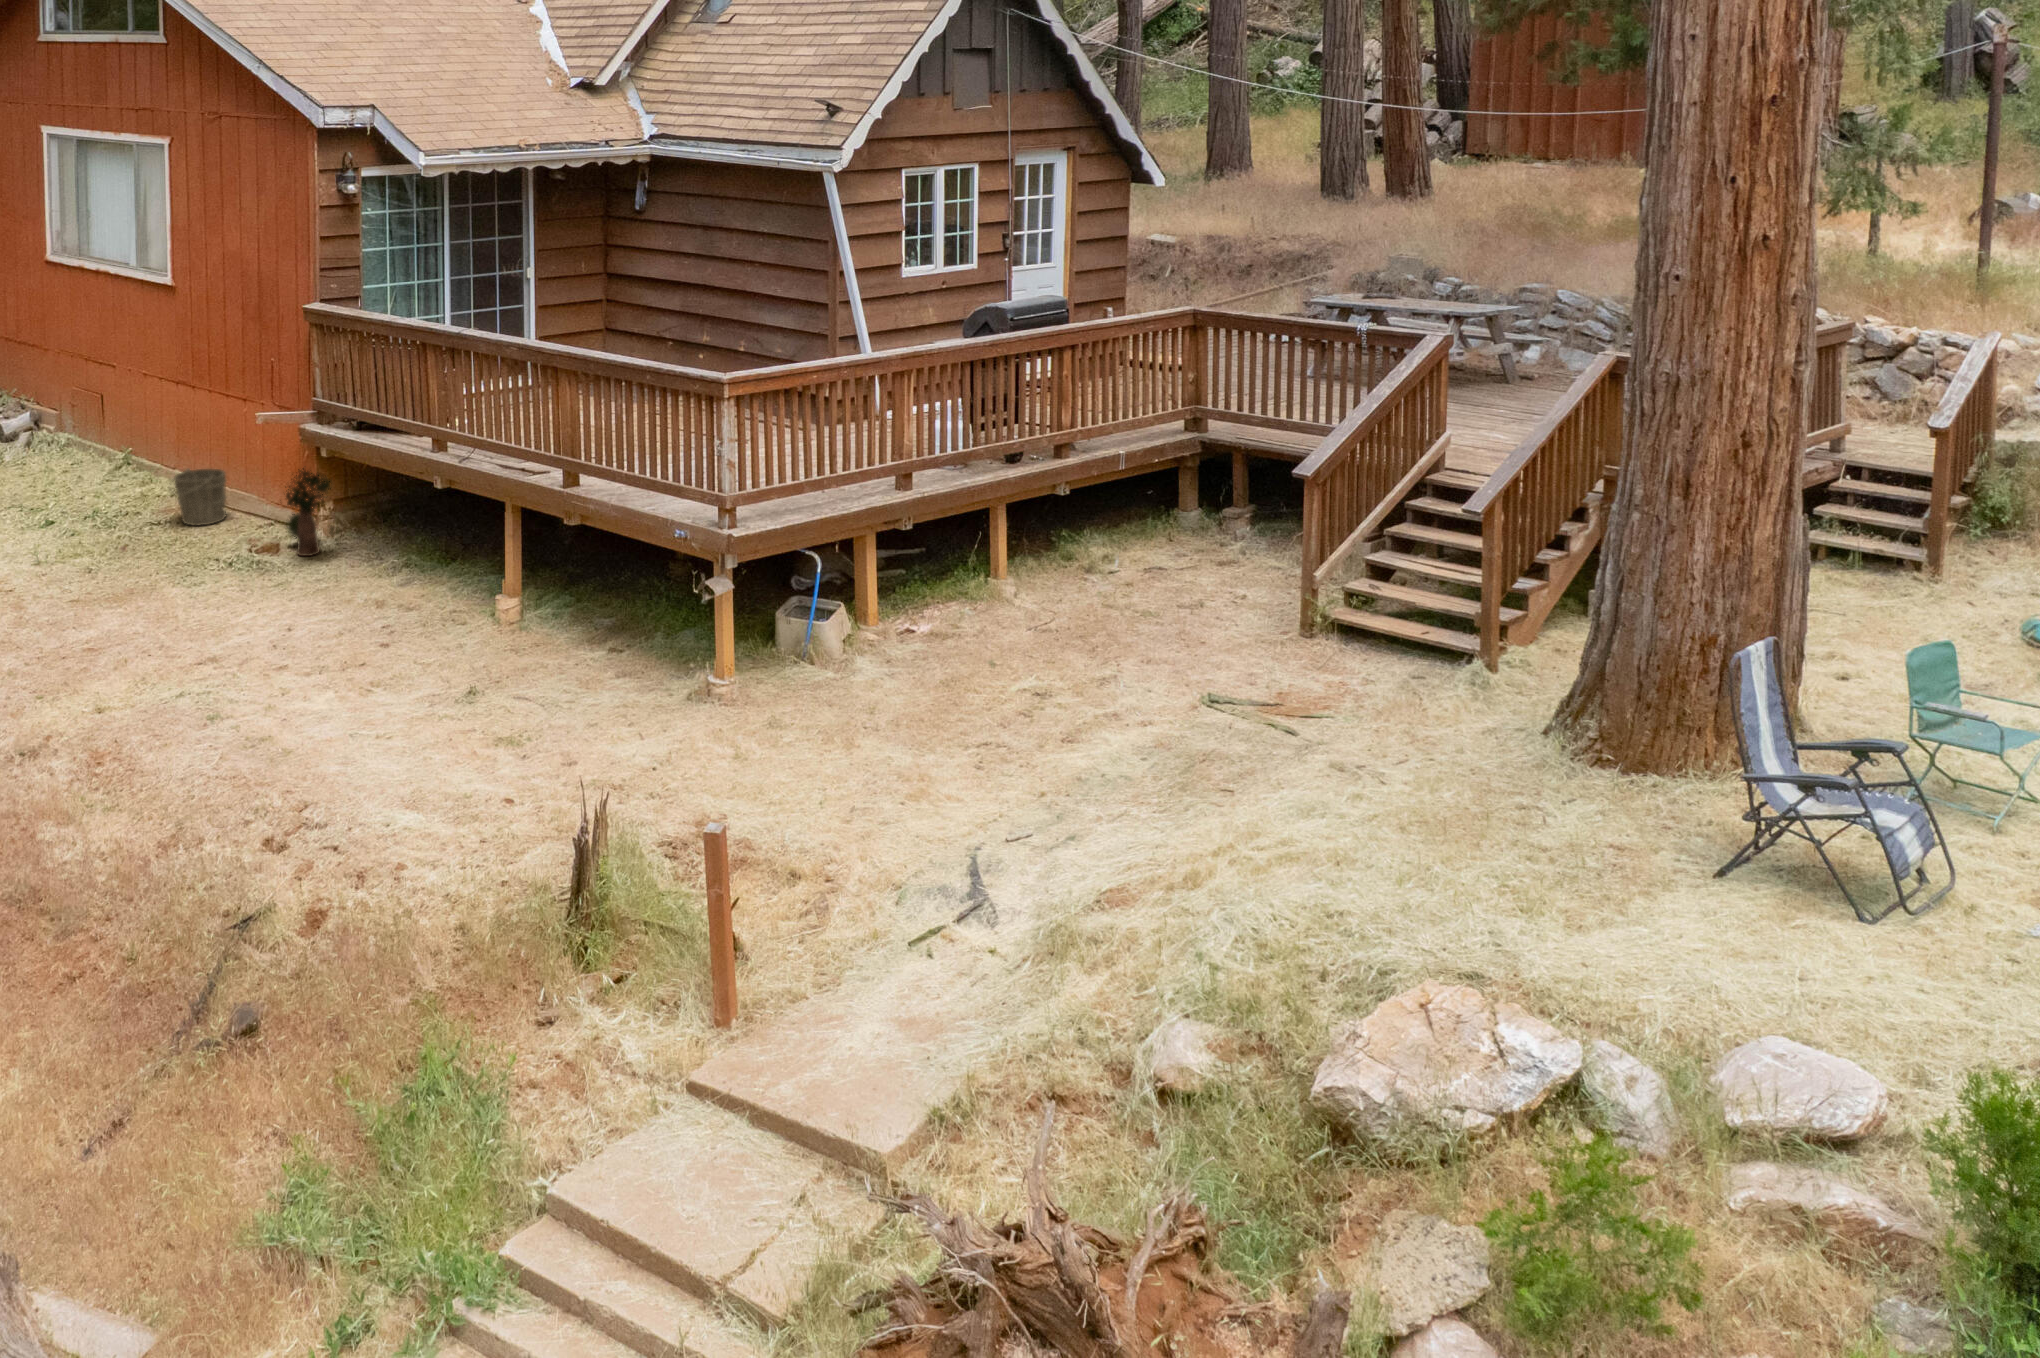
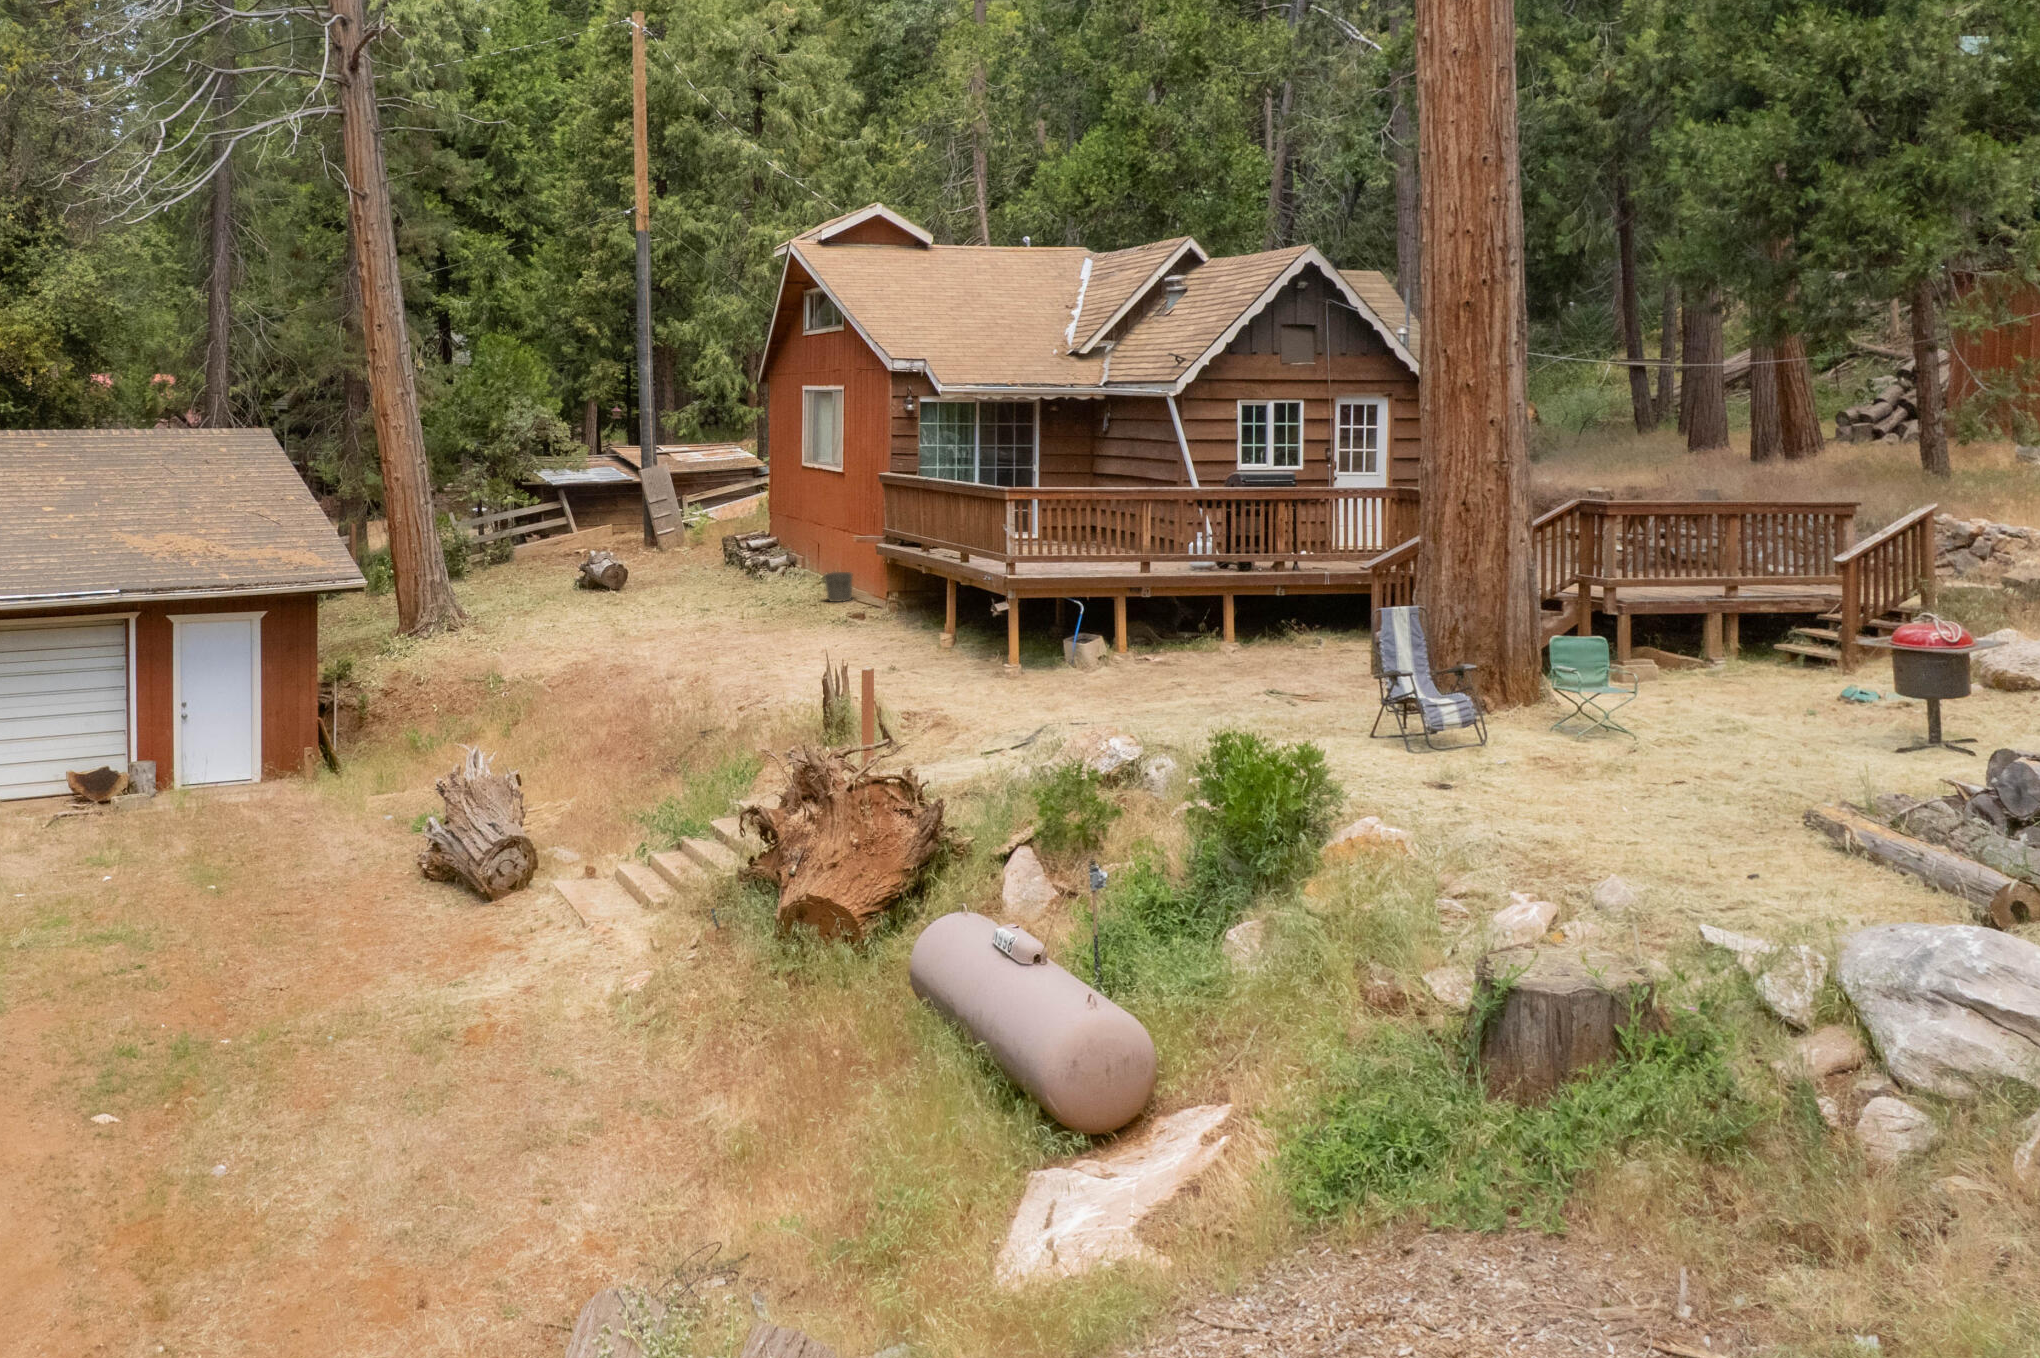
potted plant: present [286,468,339,556] -> none [860,564,898,614]

